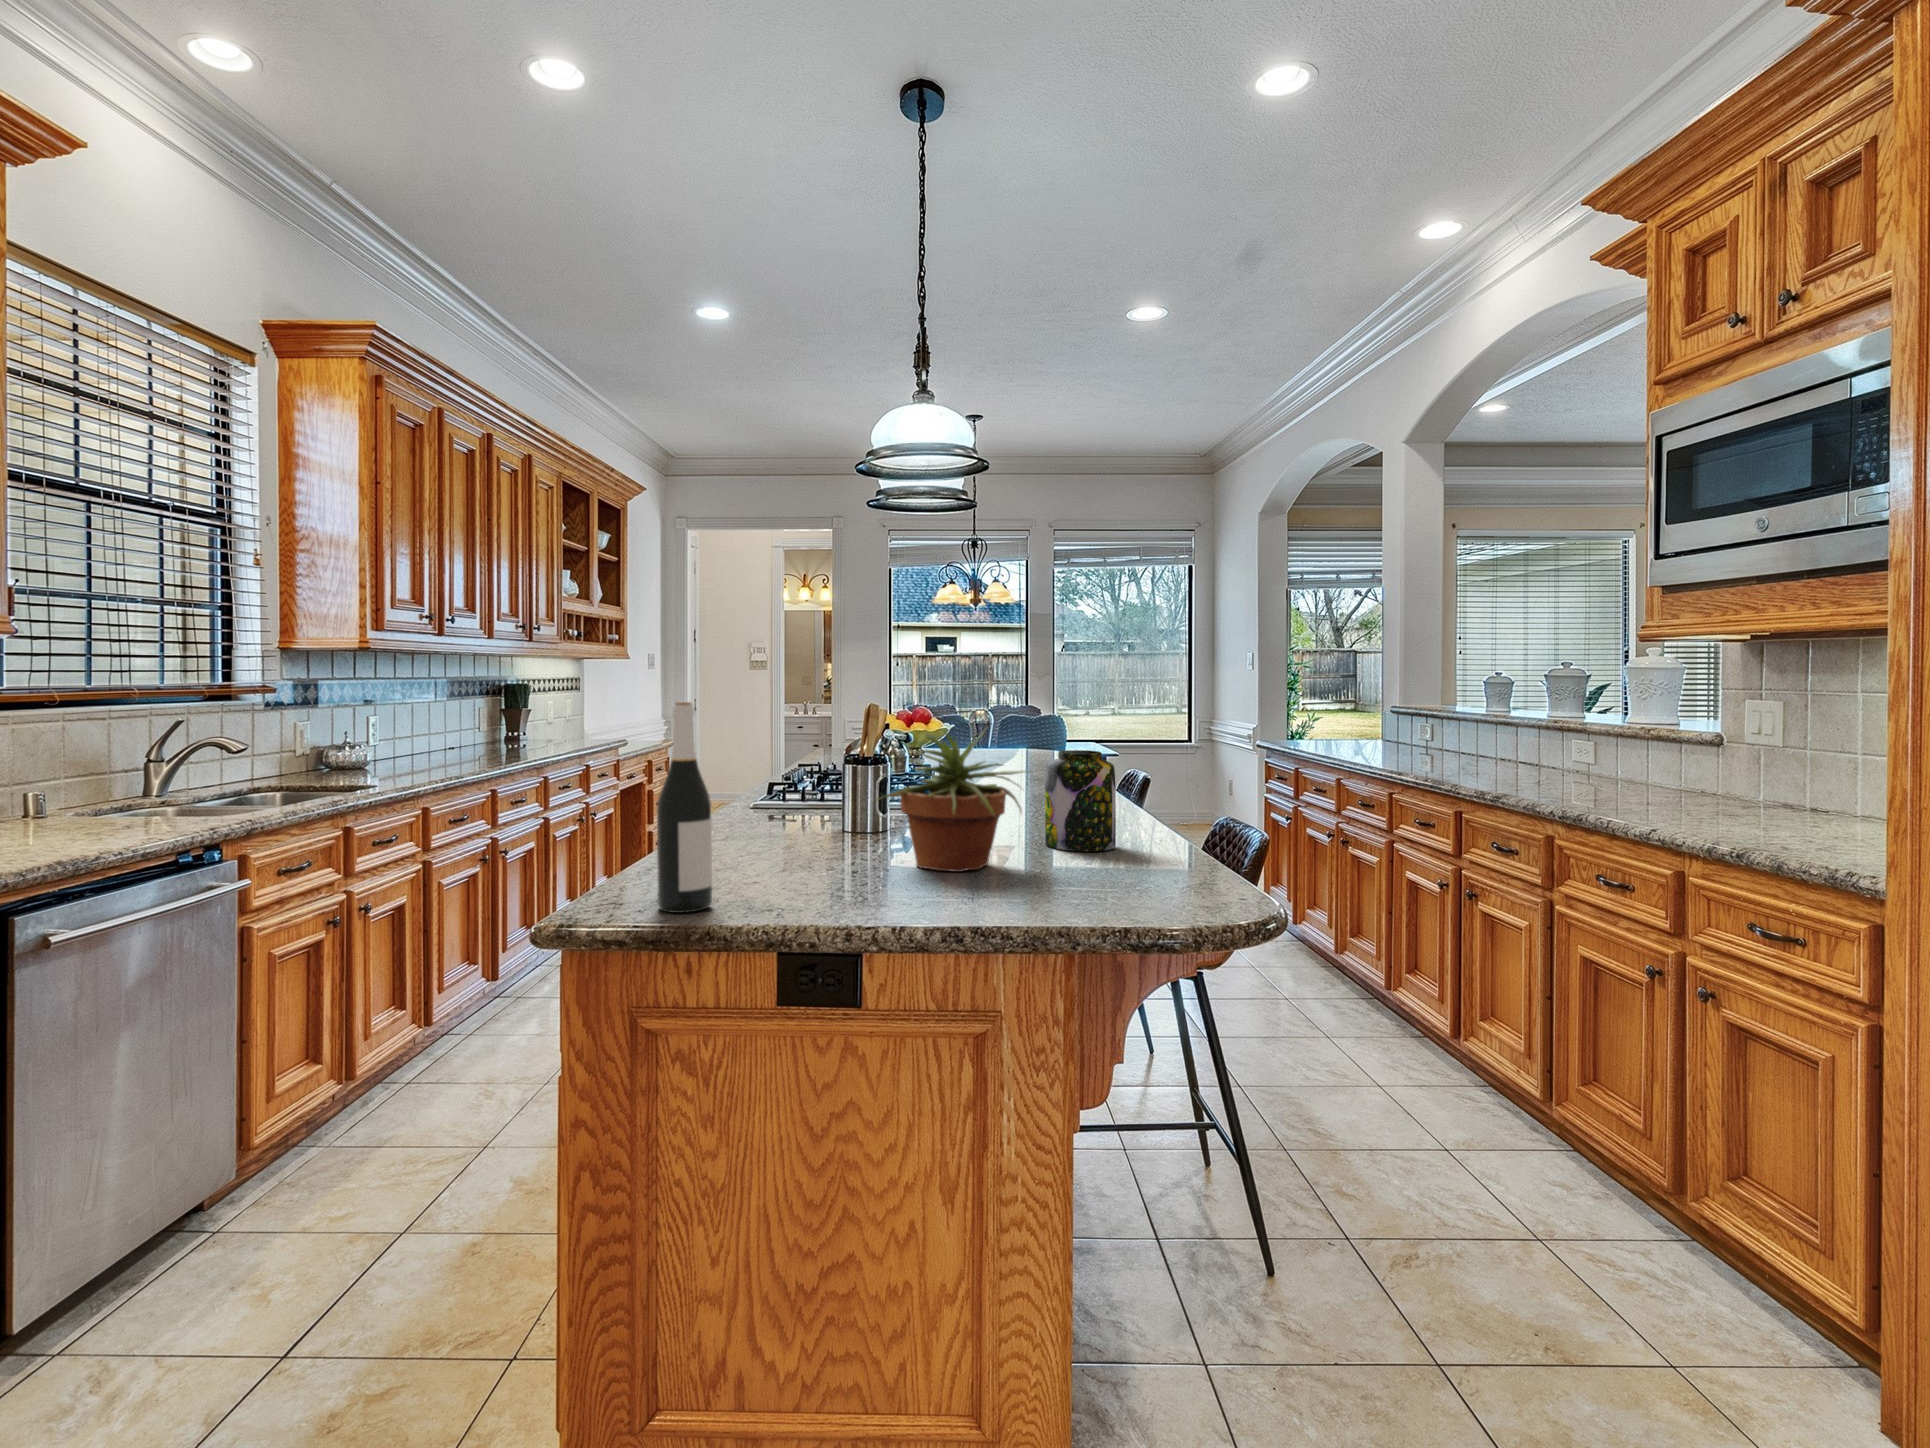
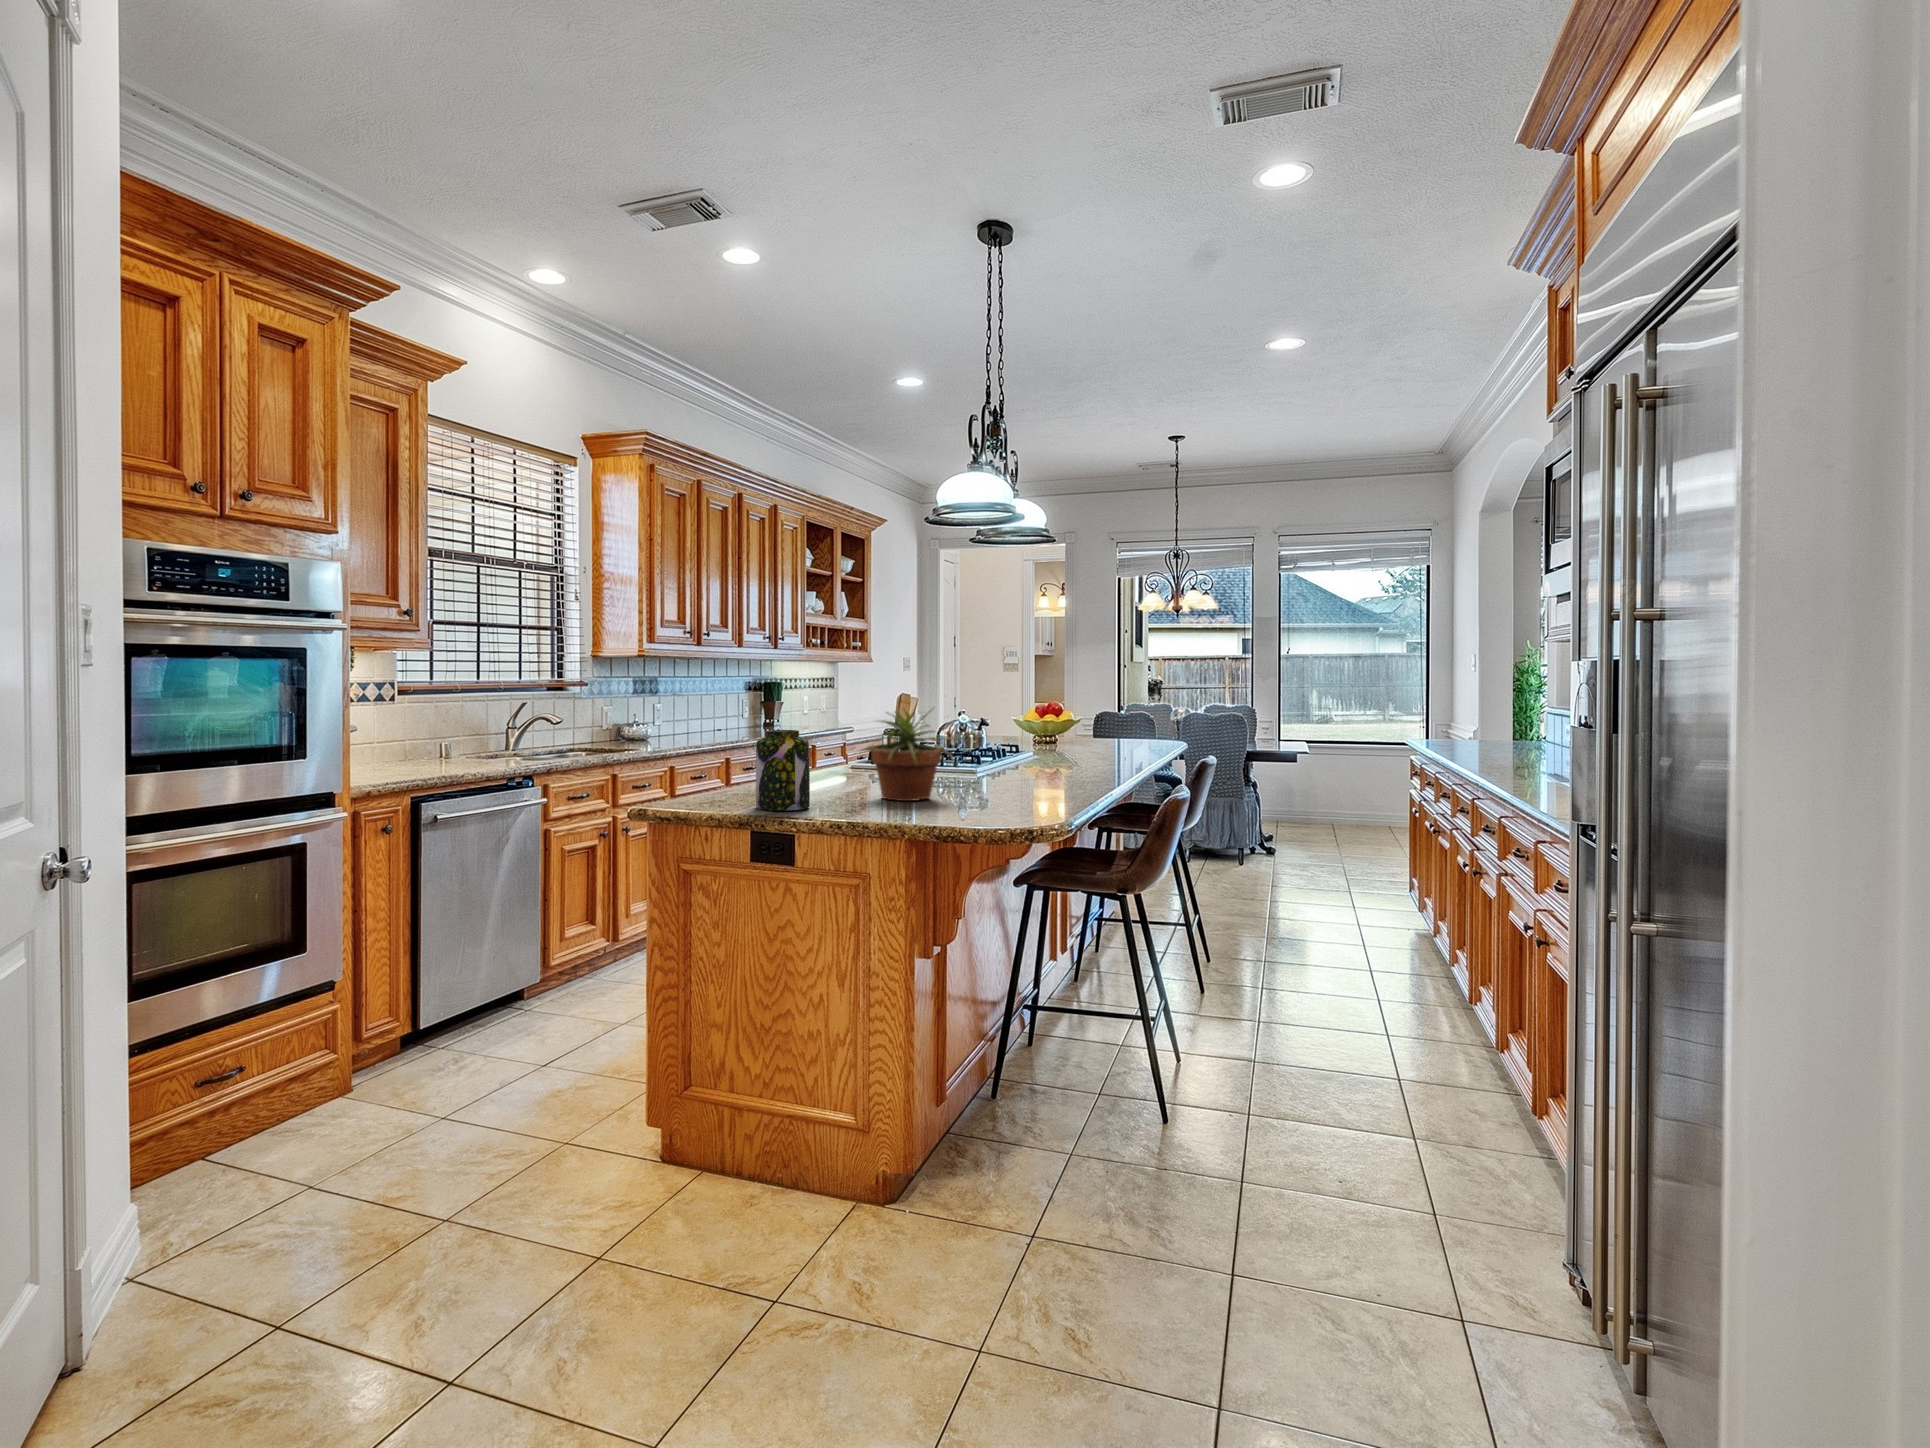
wine bottle: present [657,702,712,913] -> none [695,686,726,806]
jar: present [1045,750,1116,851] -> present [756,730,810,811]

